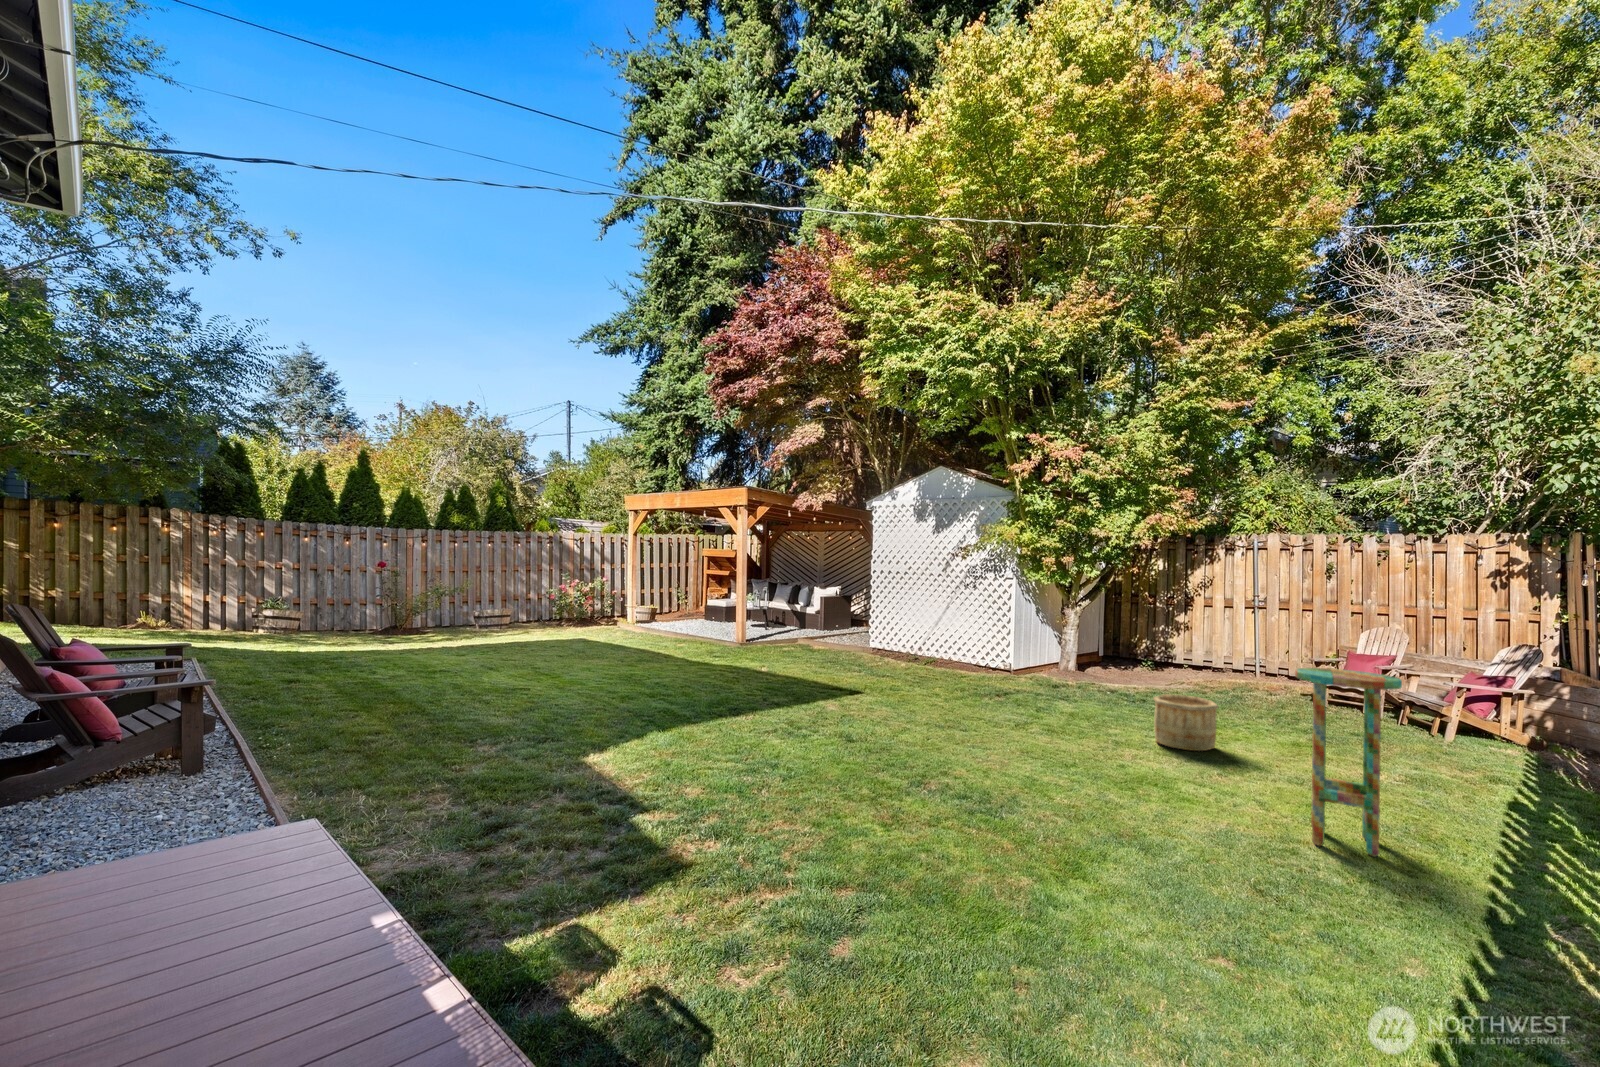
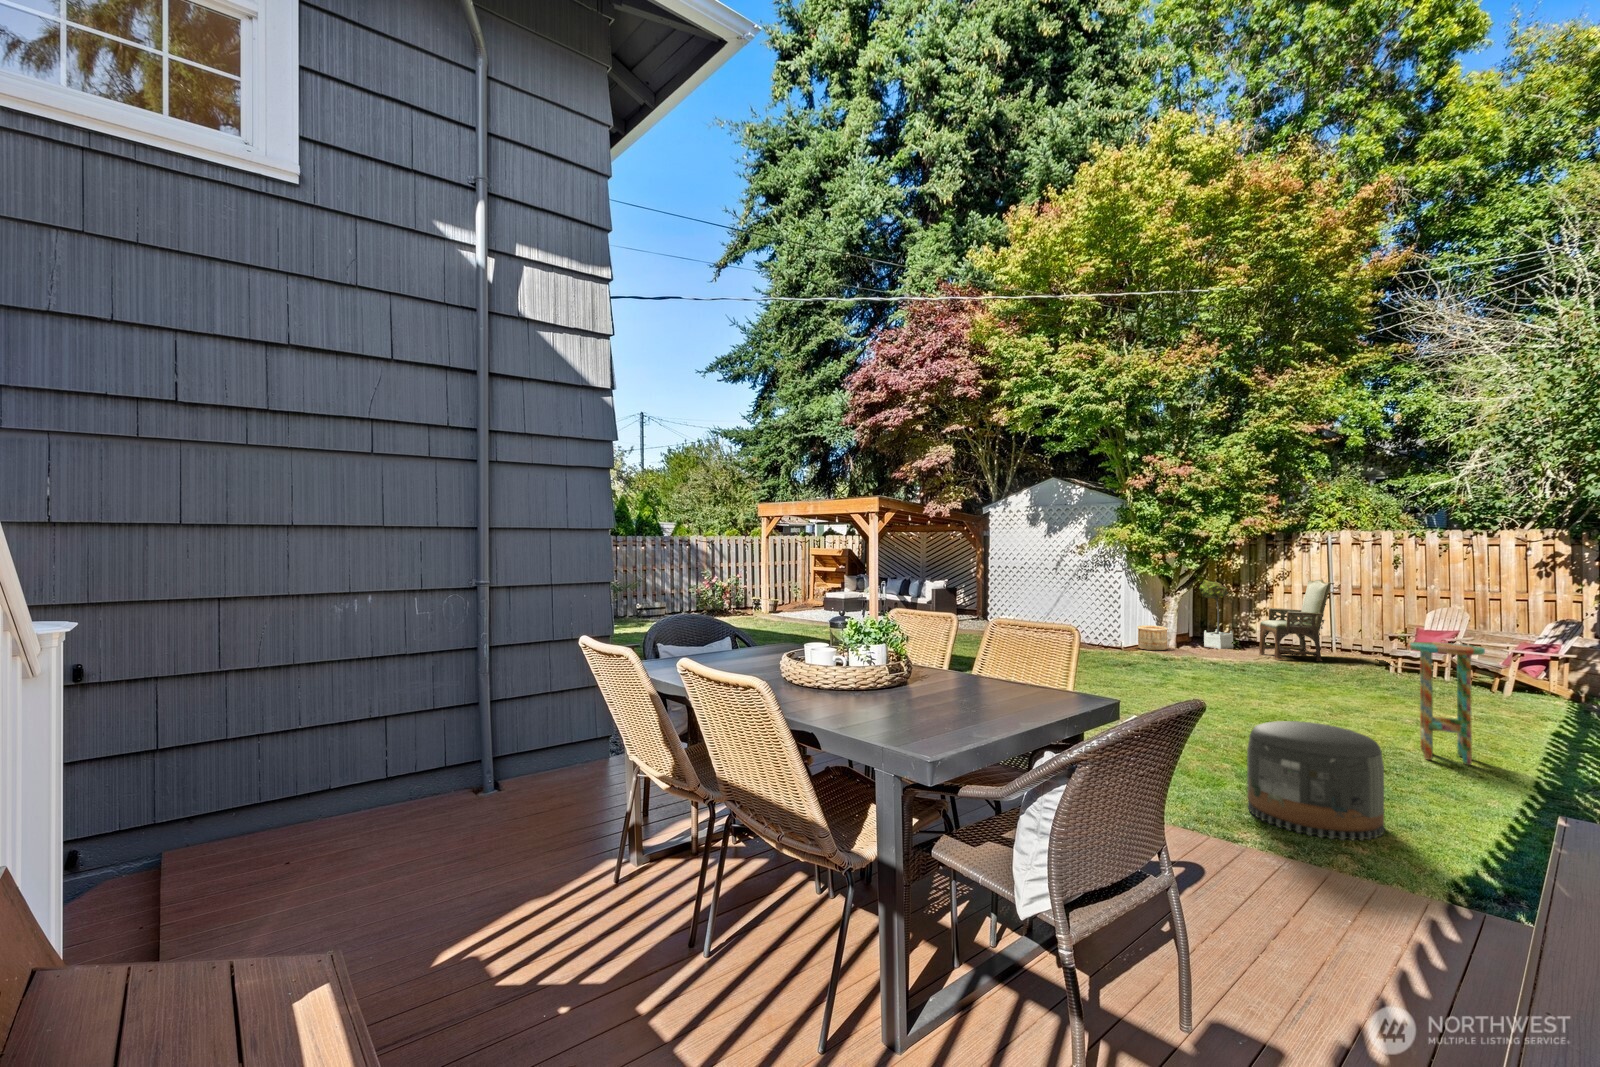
potted tree: none [1106,589,1143,672] -> present [1199,580,1233,649]
armchair: none [1168,591,1251,690] -> present [1259,580,1331,661]
wooden bucket: present [1154,694,1218,751] -> present [1137,625,1168,650]
pouf: none [977,796,1192,1039] -> present [1247,721,1384,840]

